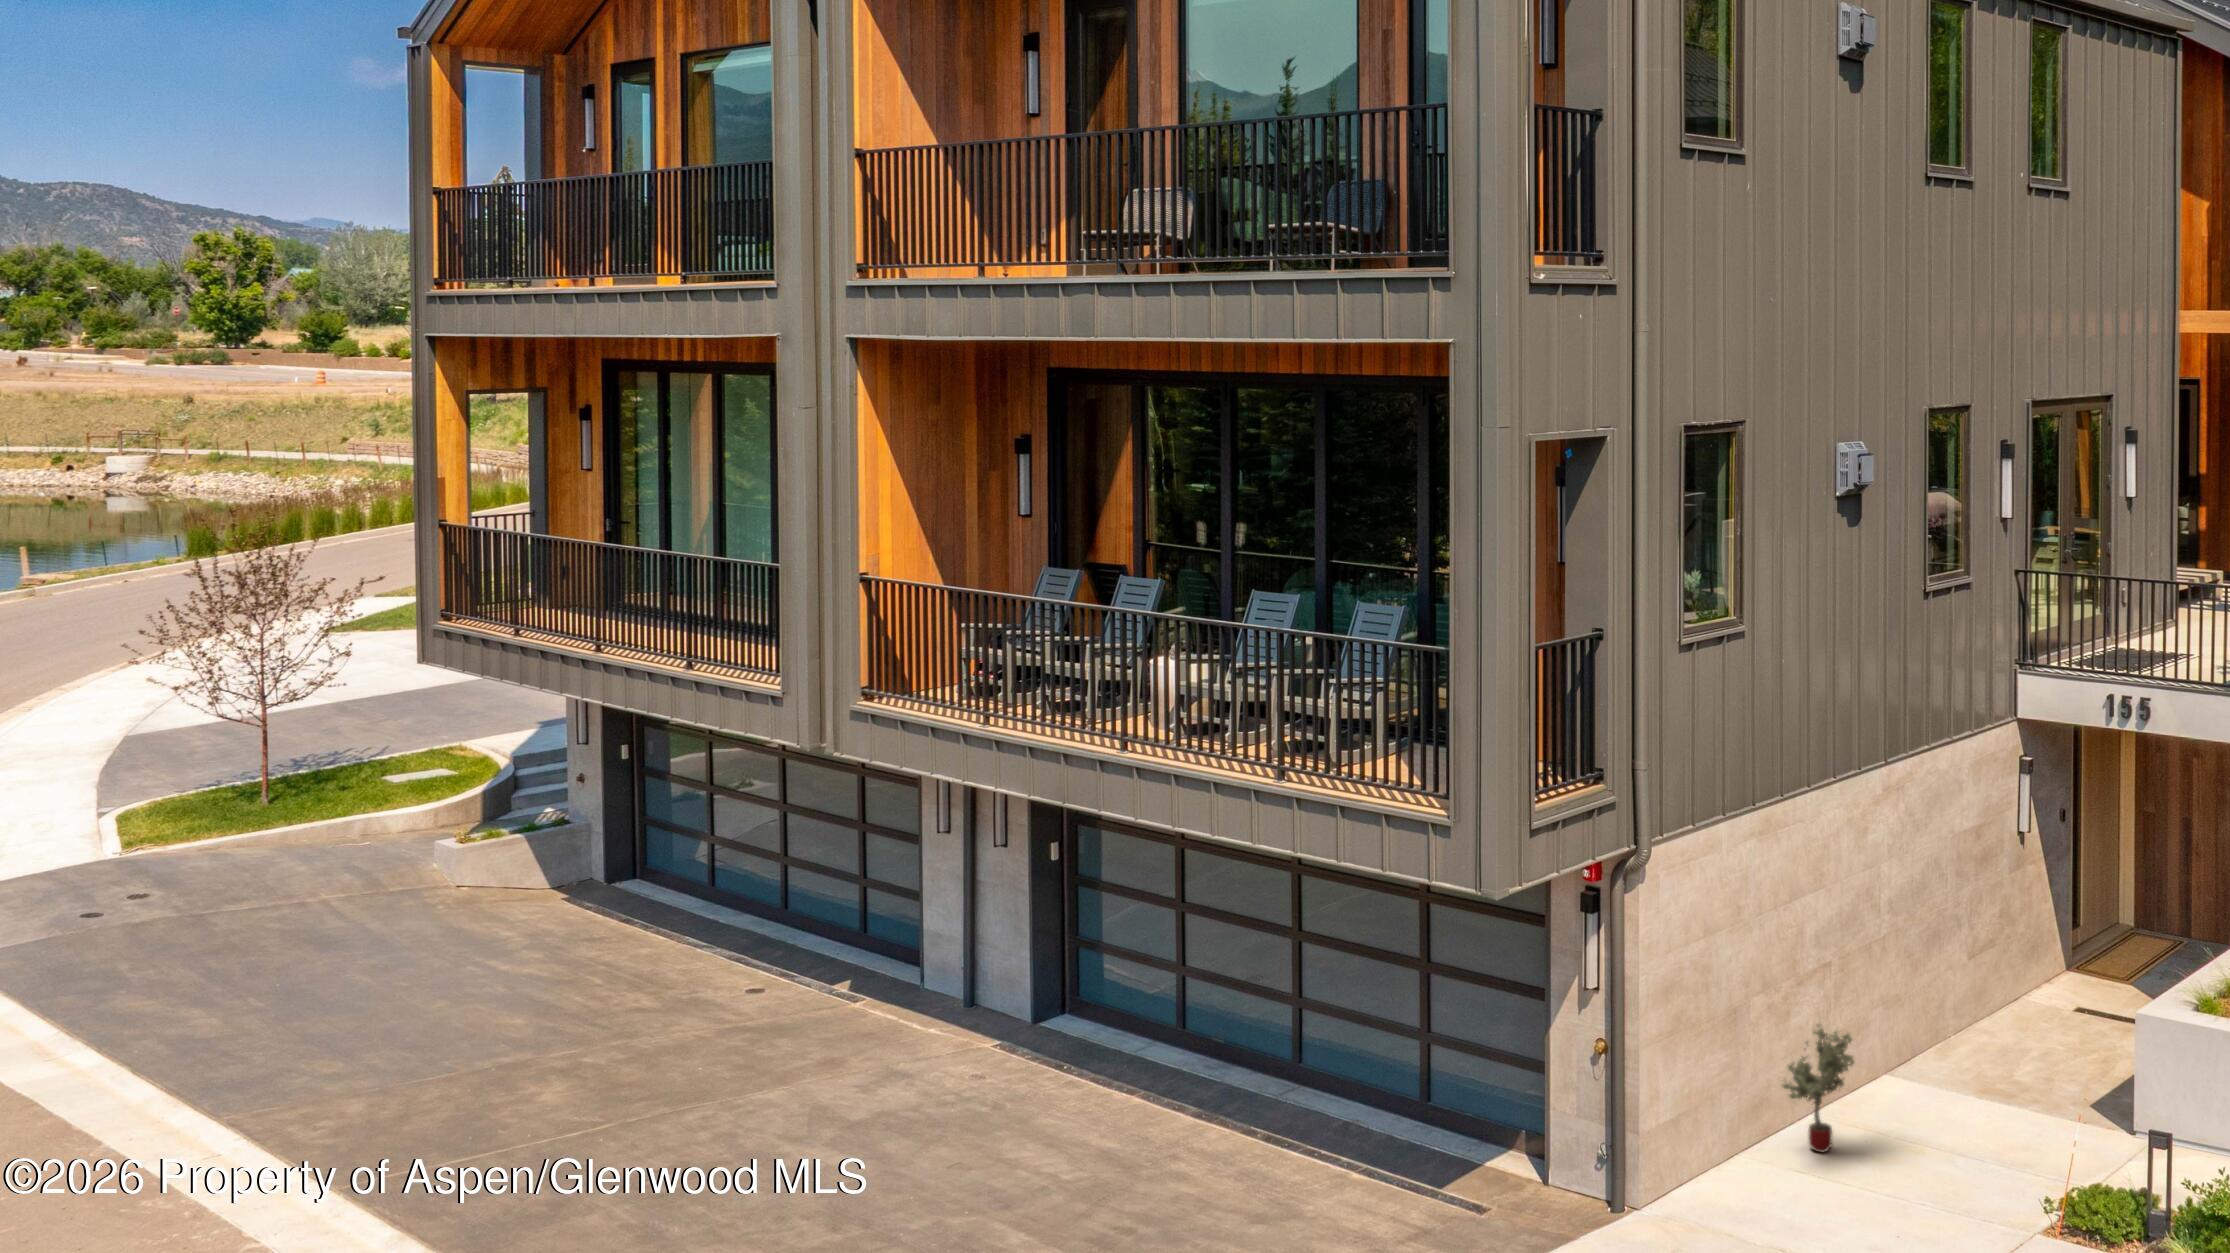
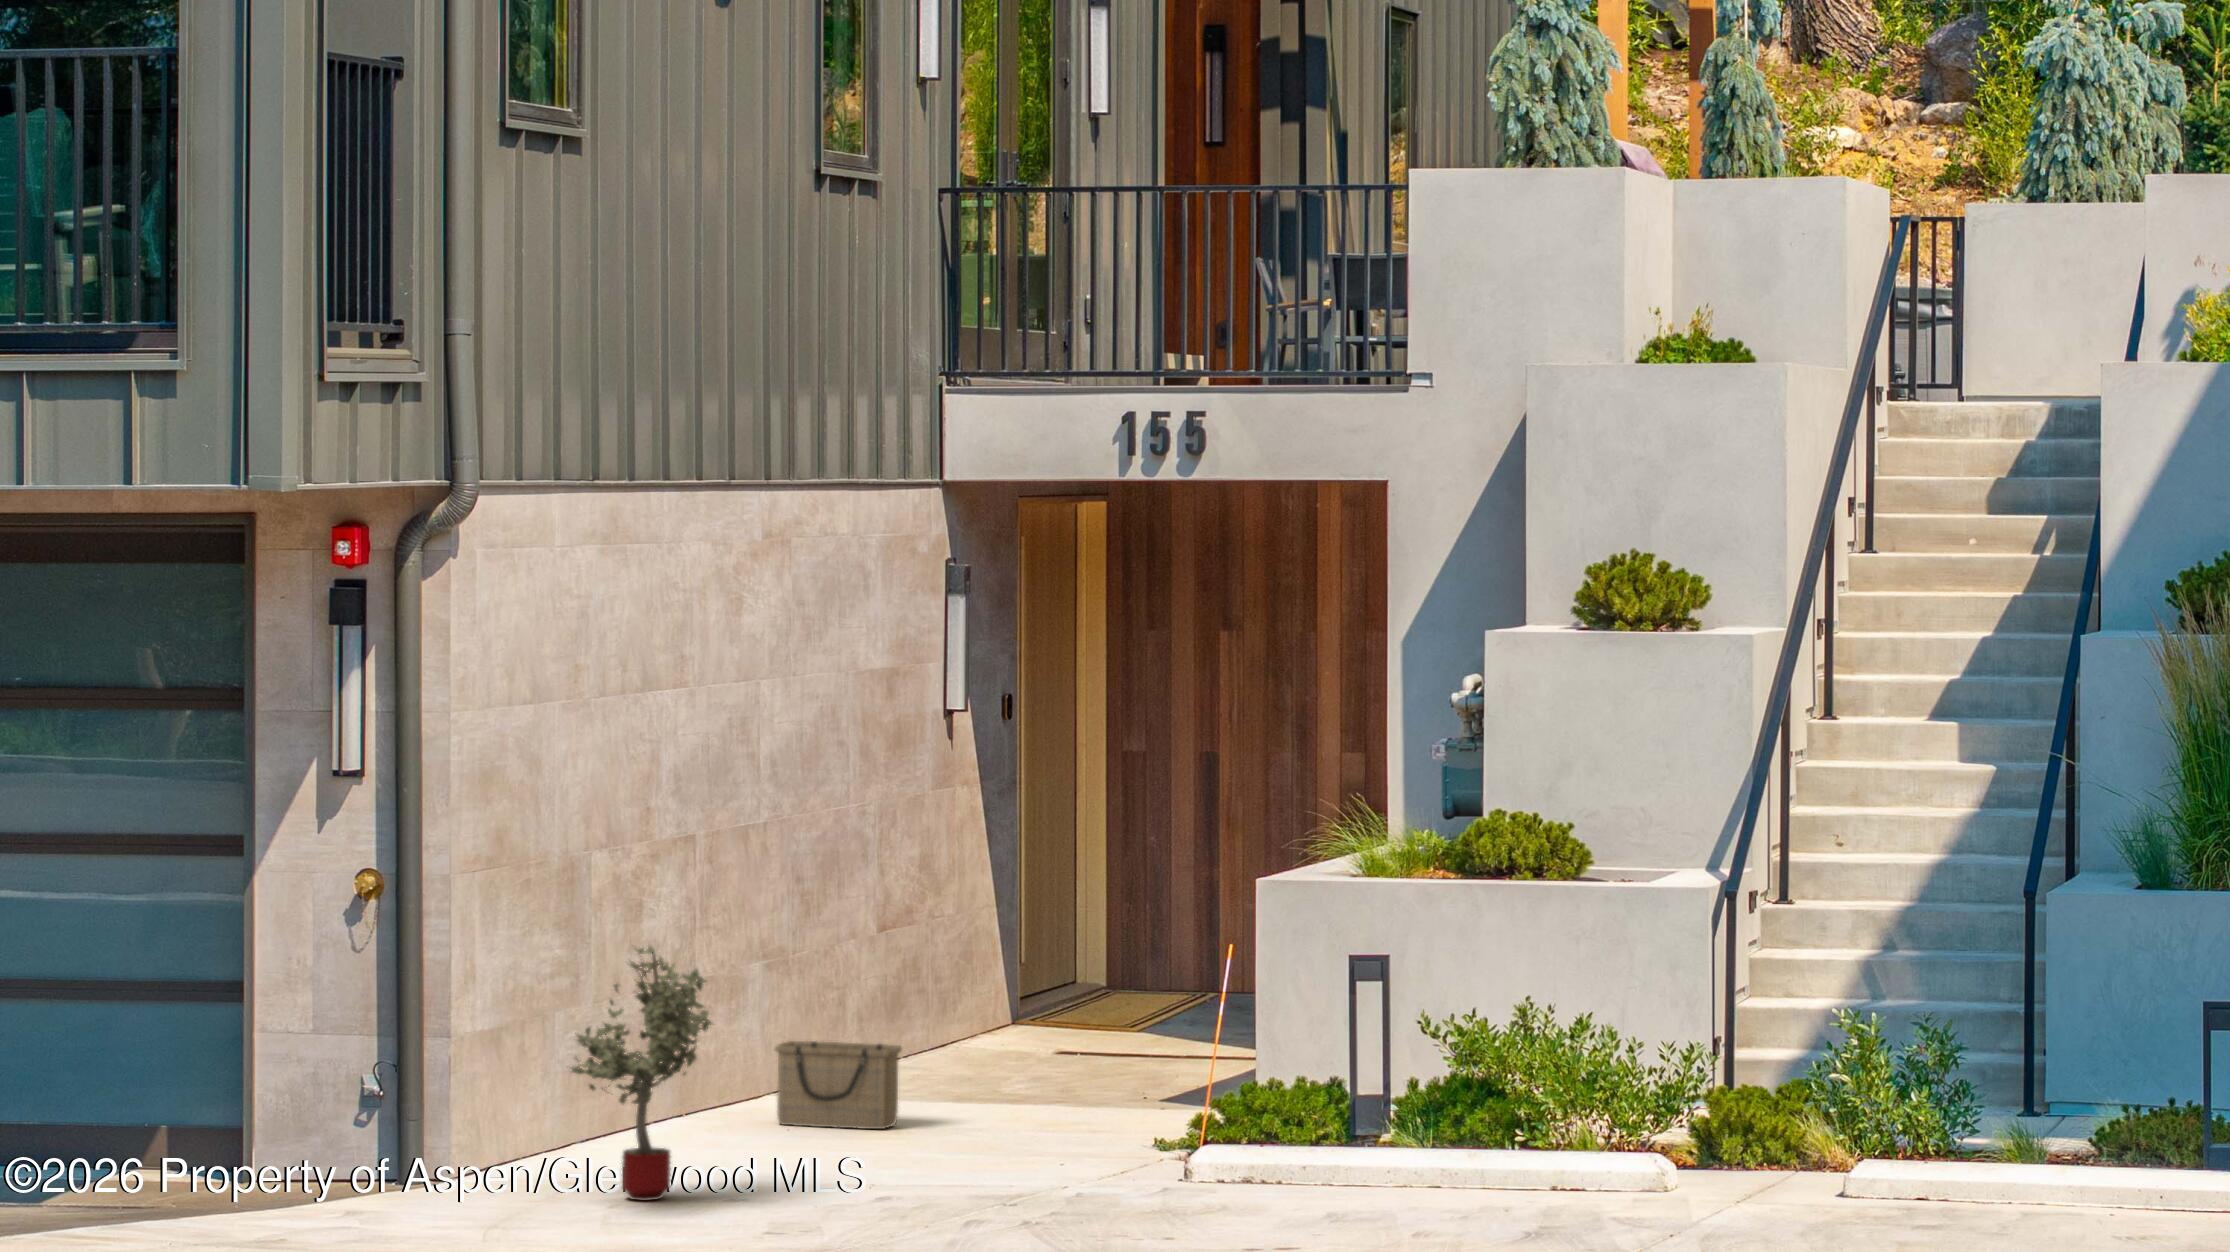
basket: none [1911,1029,1974,1084] -> present [775,1041,902,1129]

